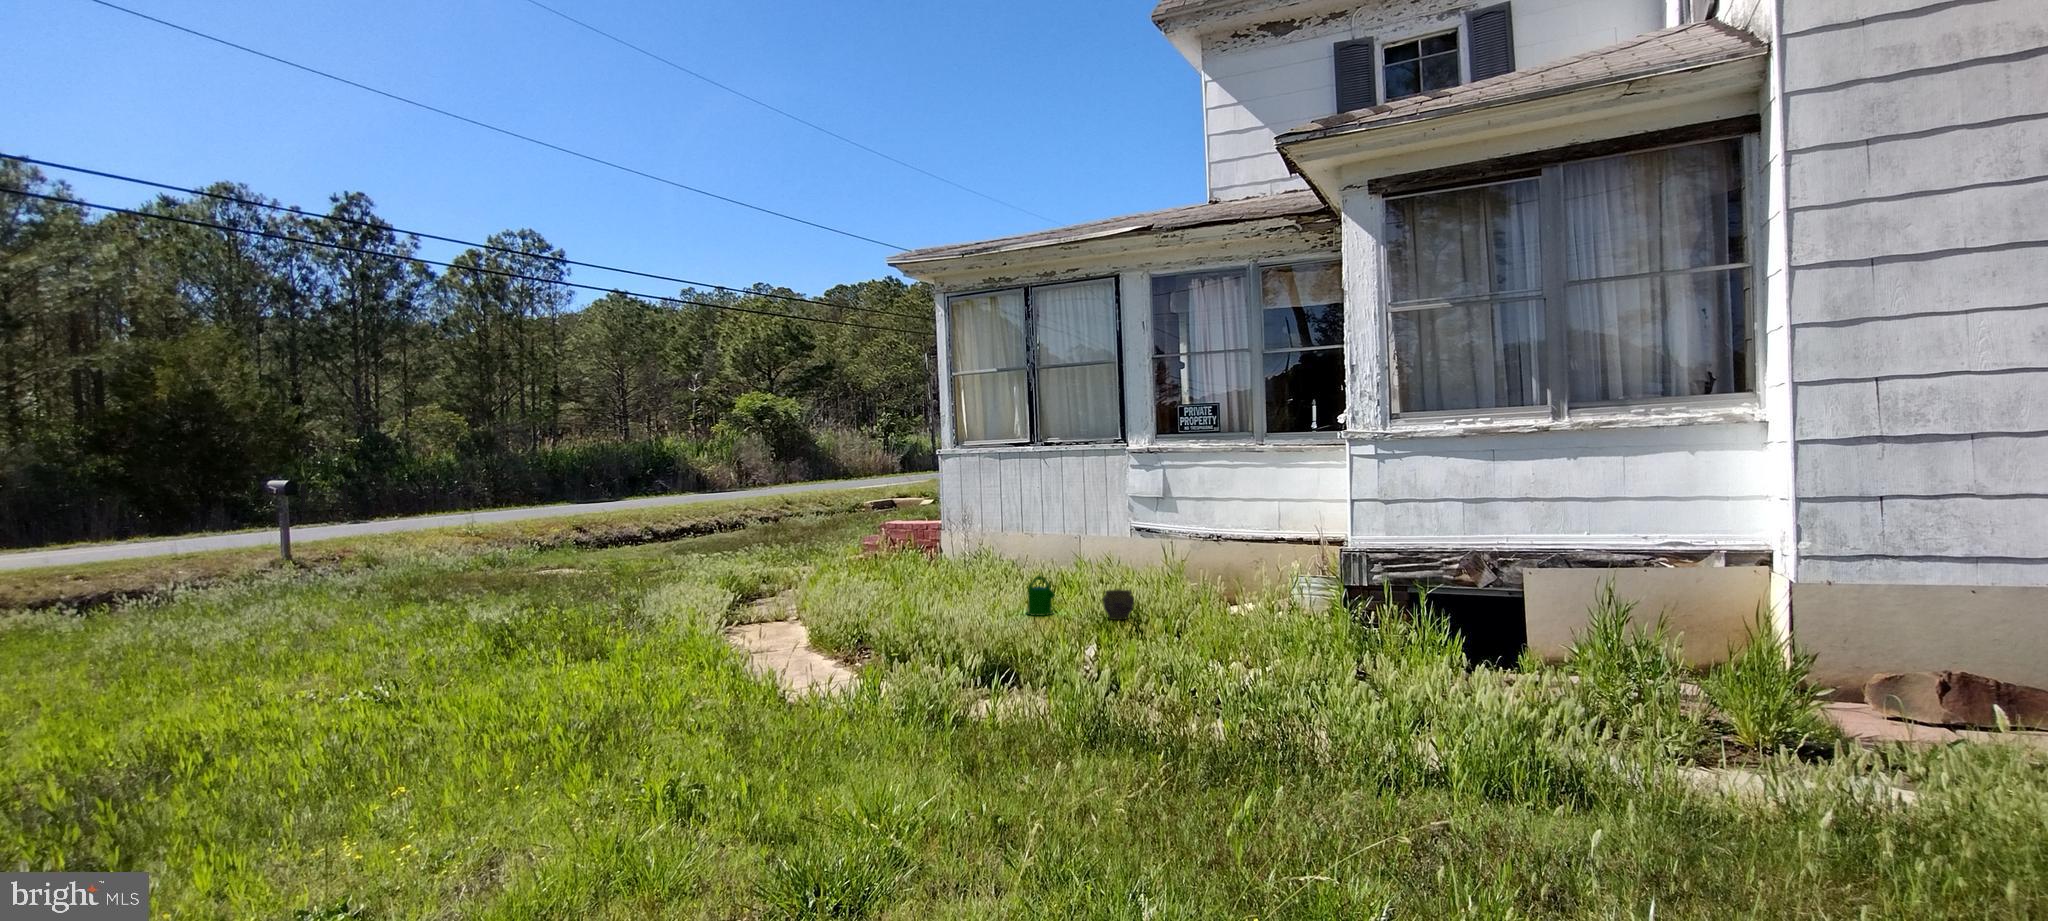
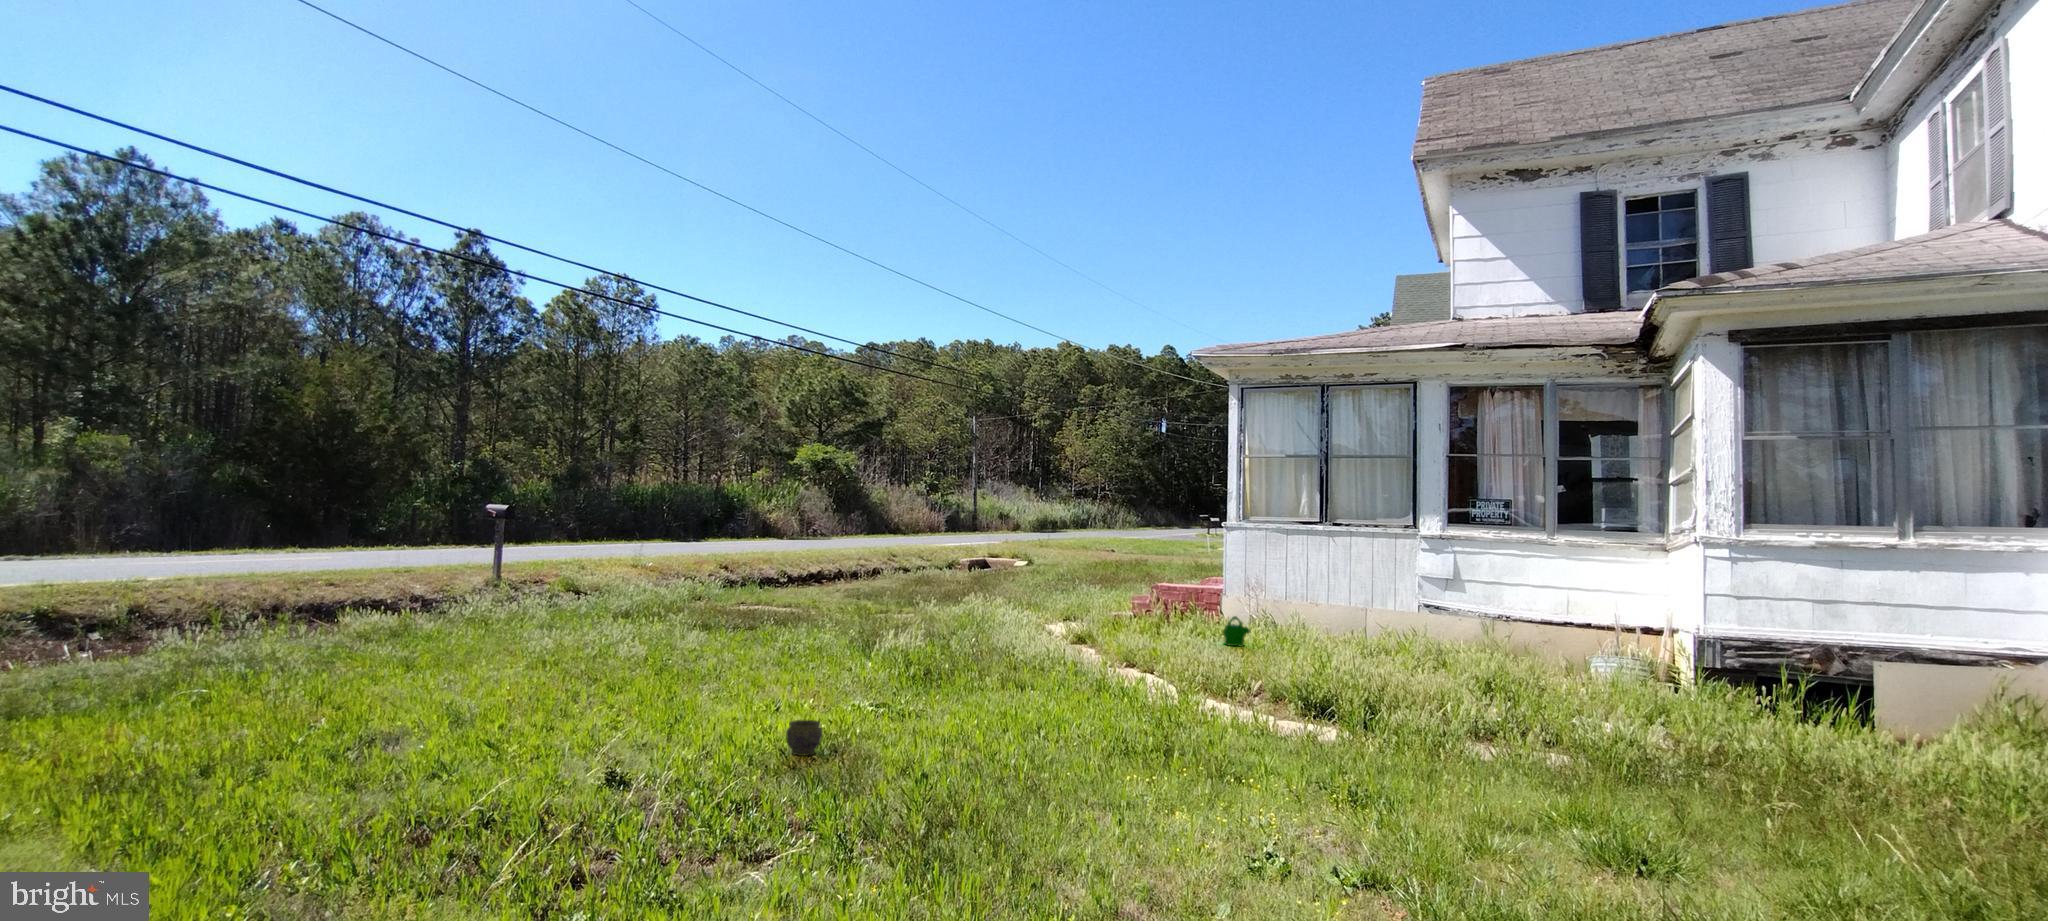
watering can: present [1026,575,1055,616] -> present [1223,616,1250,646]
planter: present [1103,589,1134,620] -> present [786,720,822,756]

